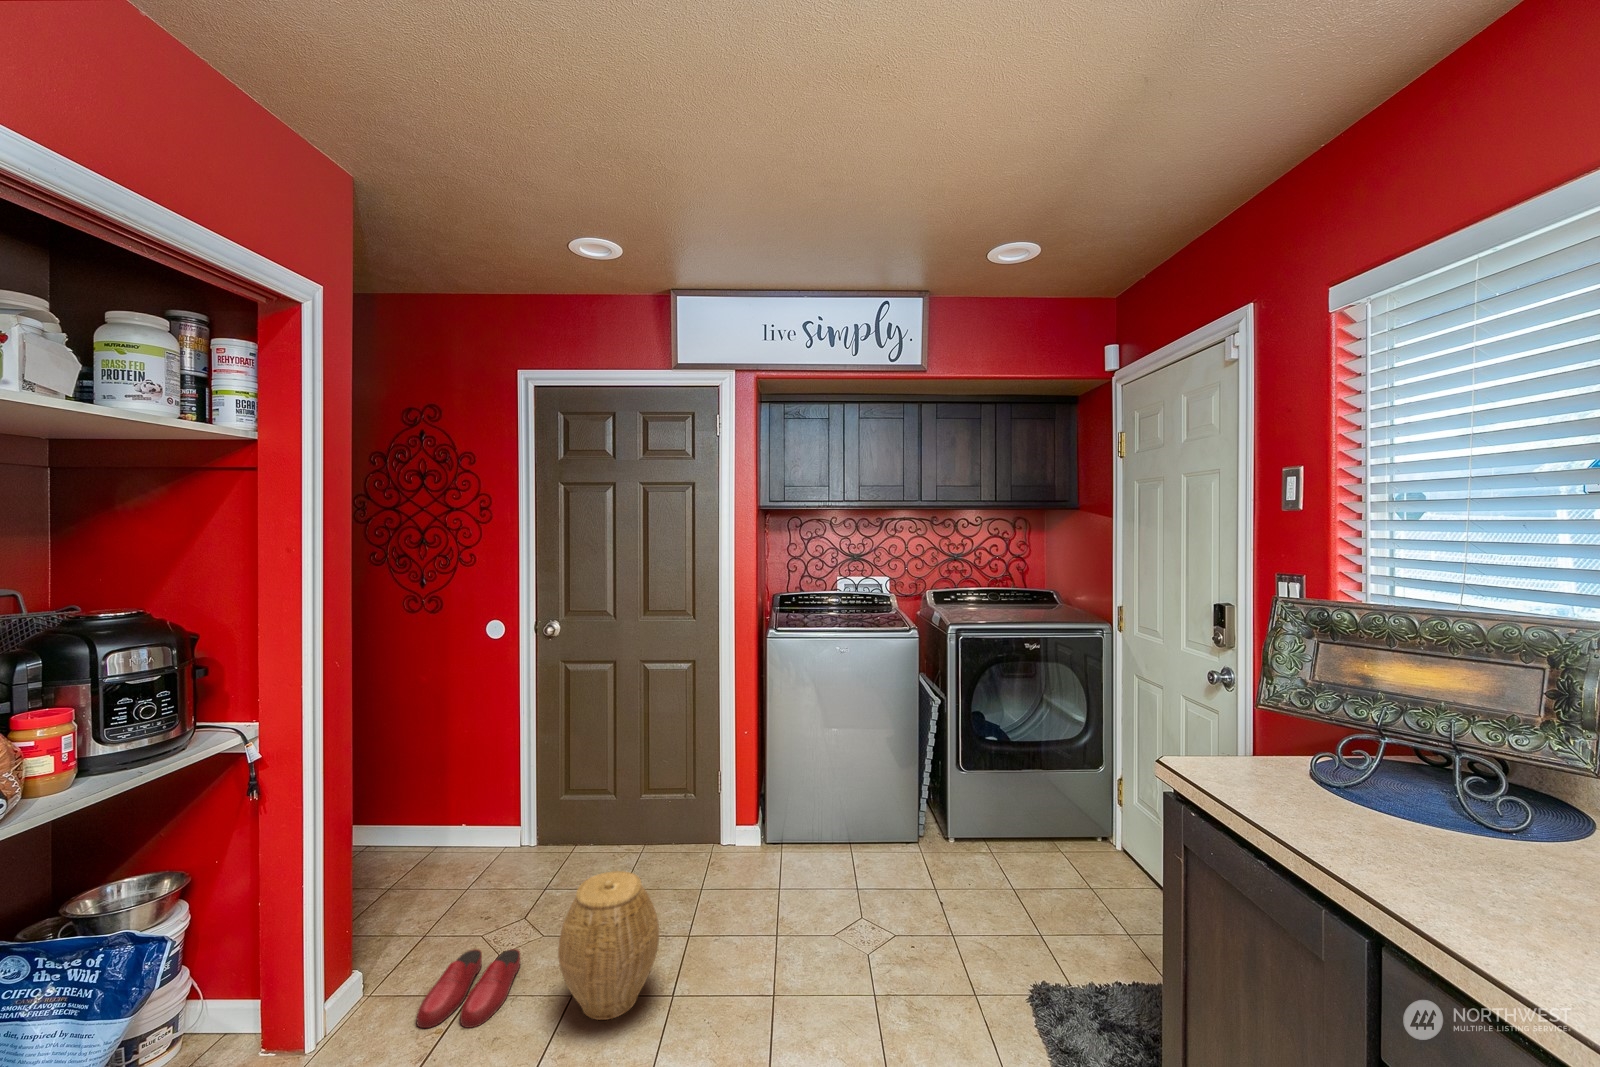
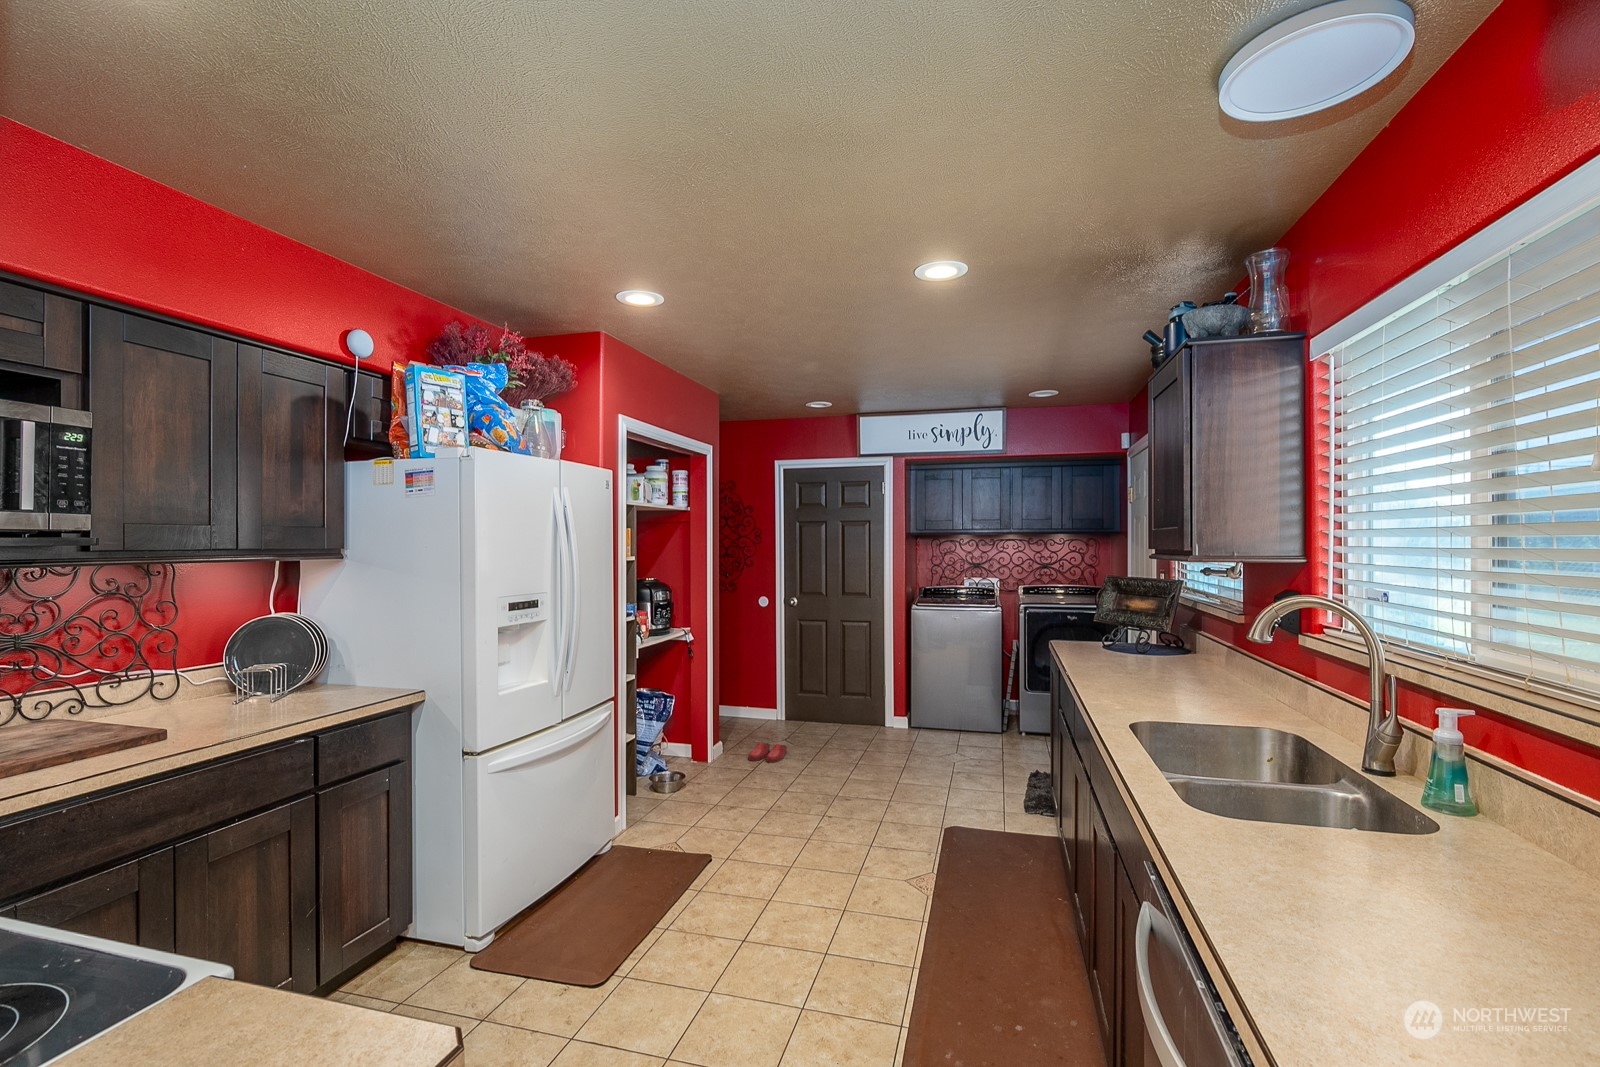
woven basket: present [558,871,659,1020] -> none [806,707,850,766]

